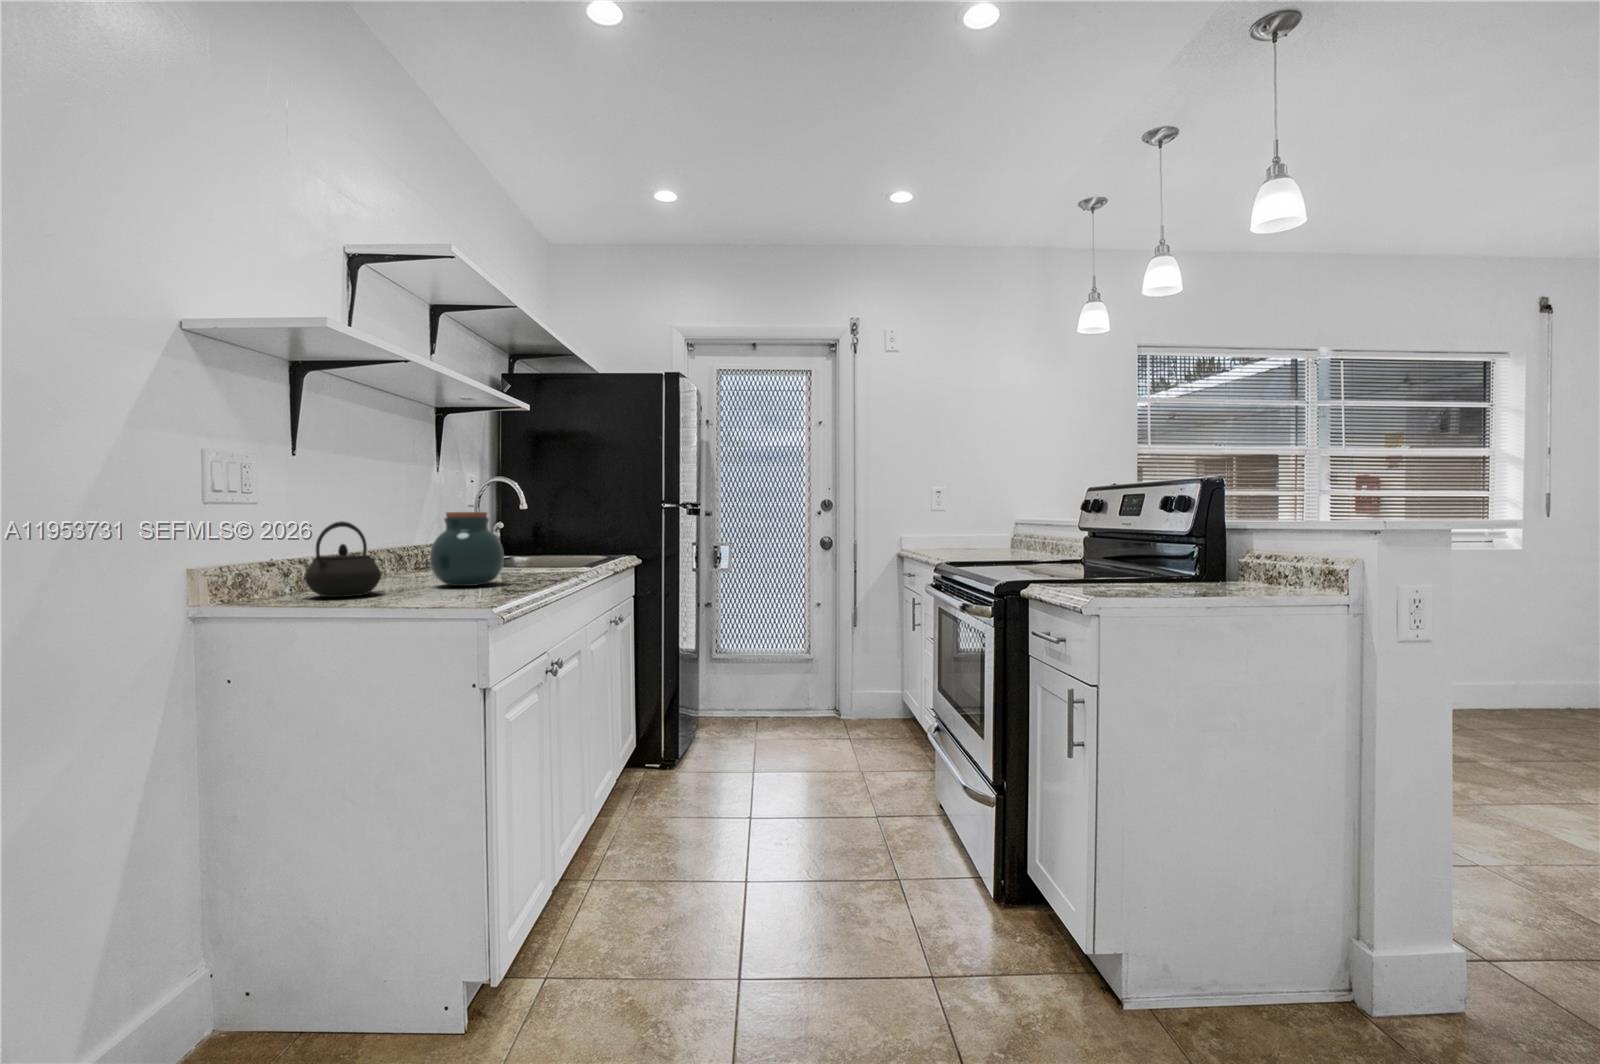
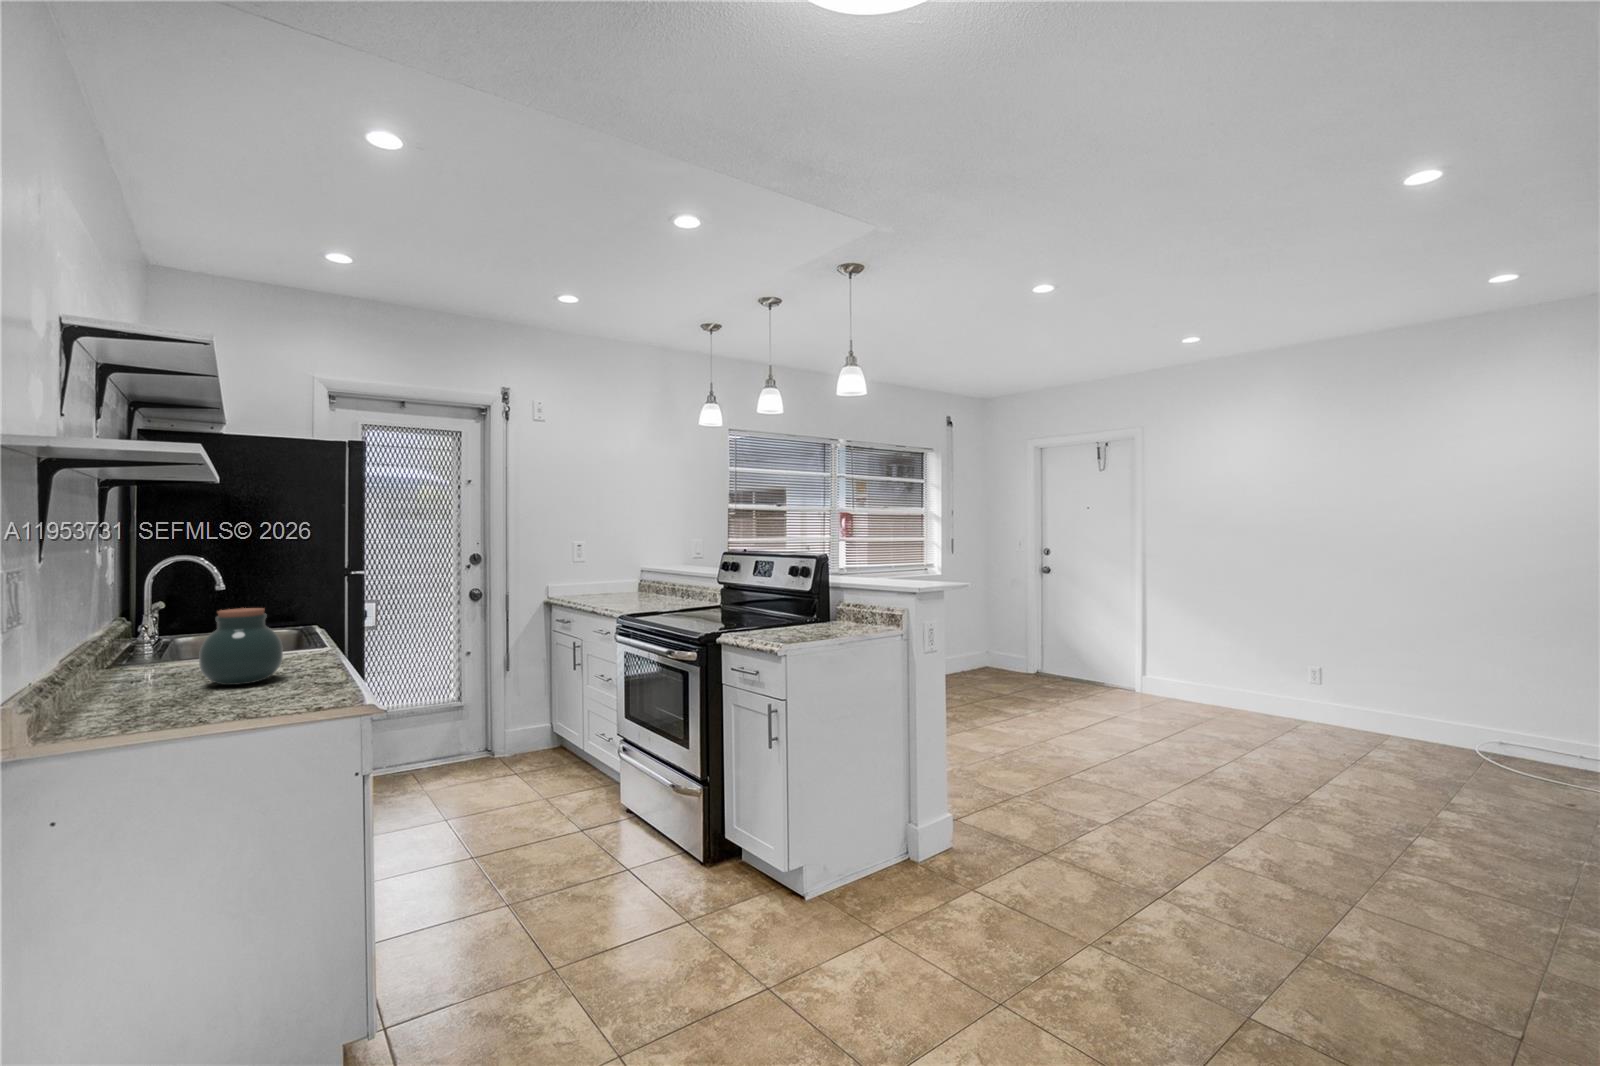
kettle: present [304,521,381,597] -> none [90,634,181,714]

